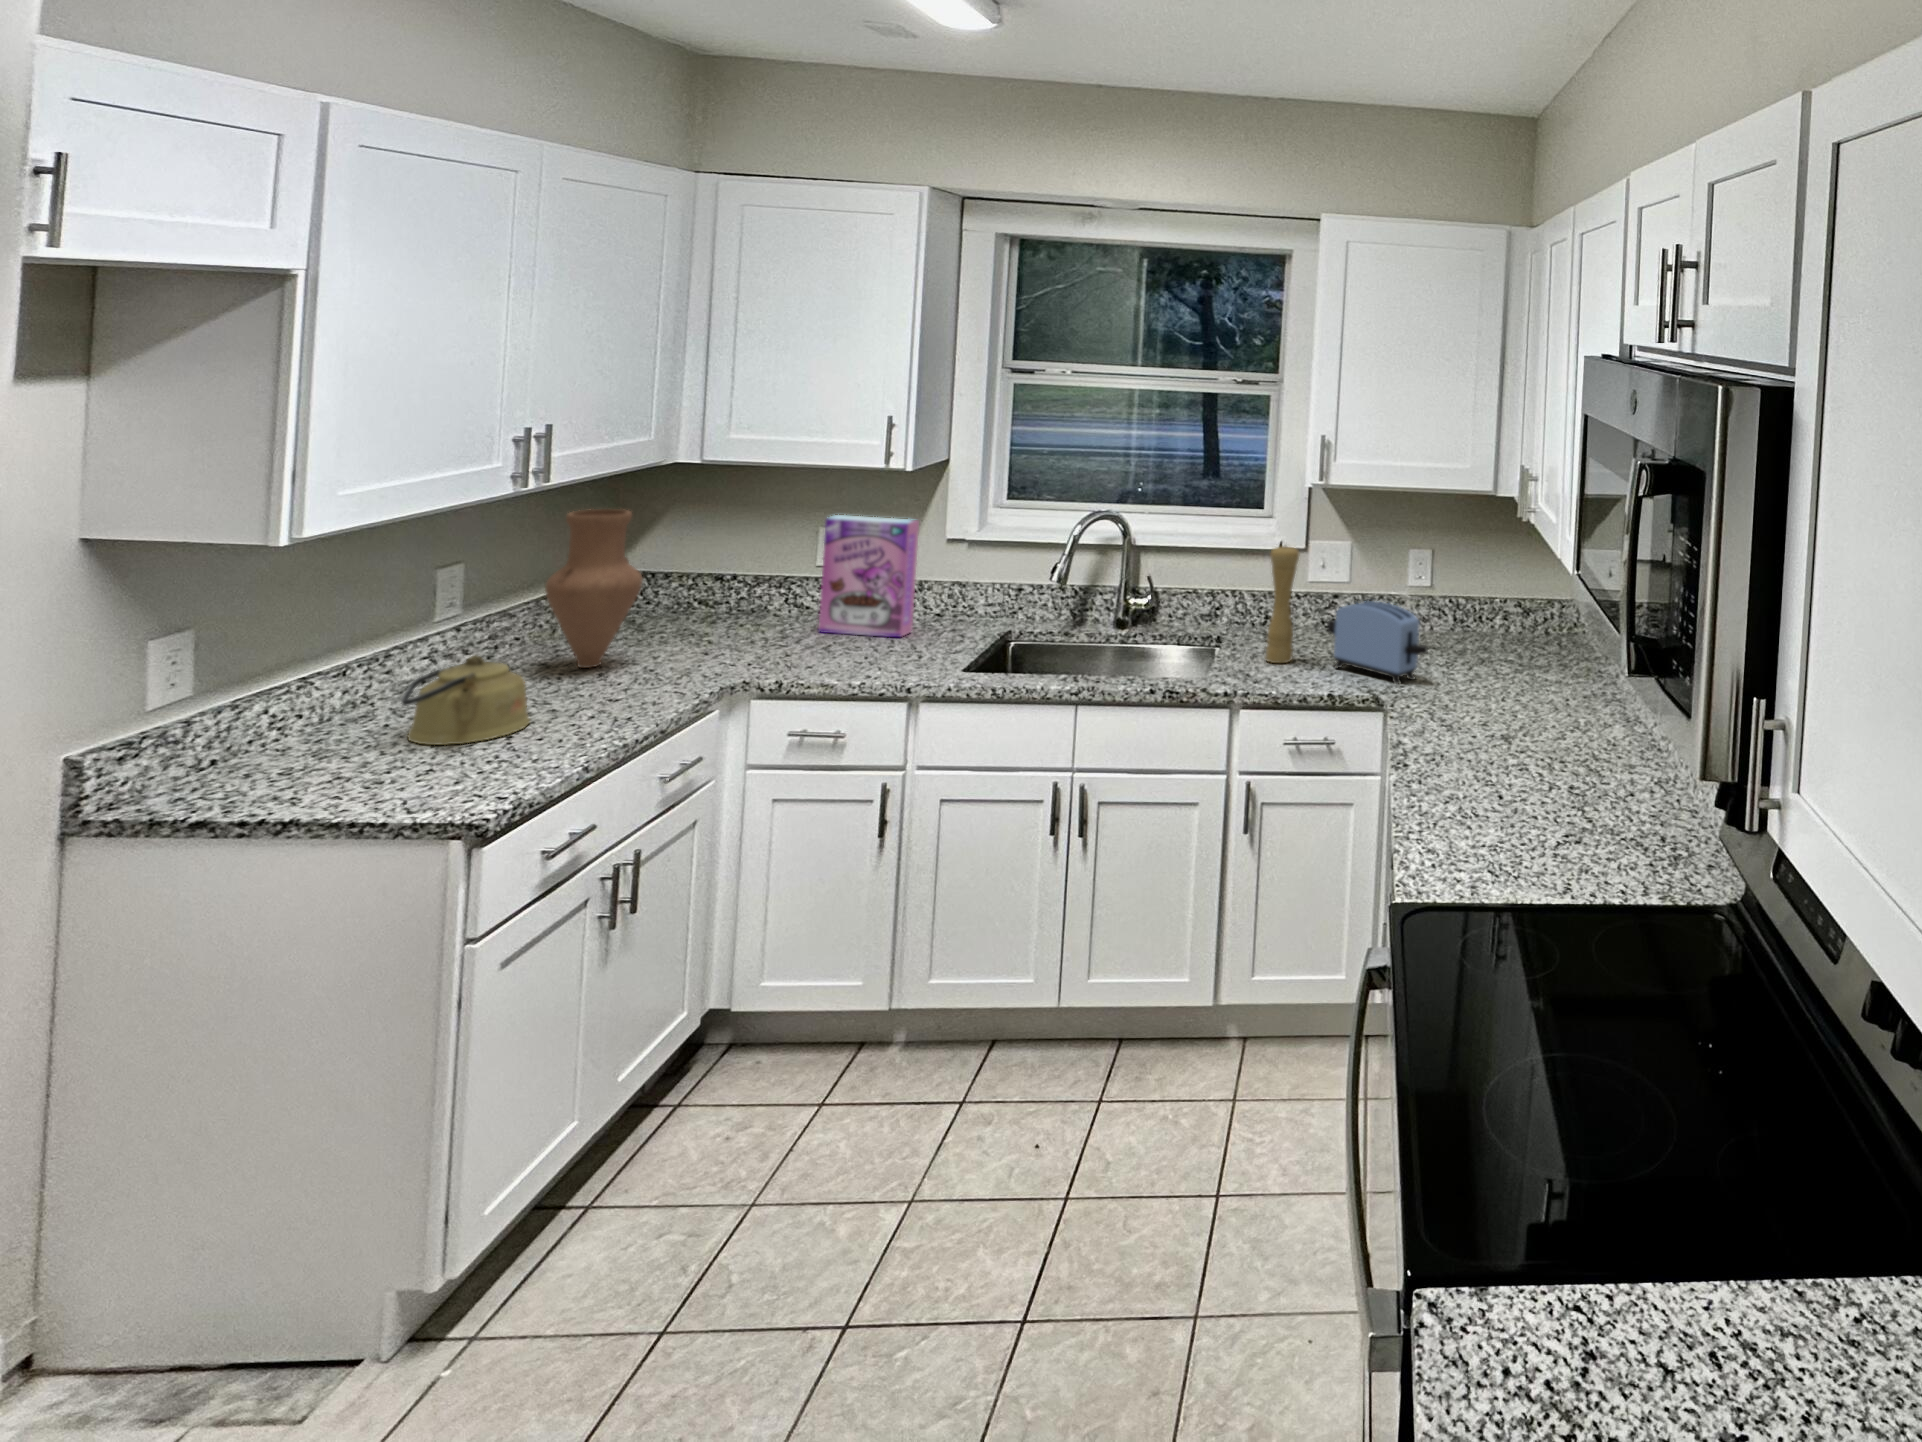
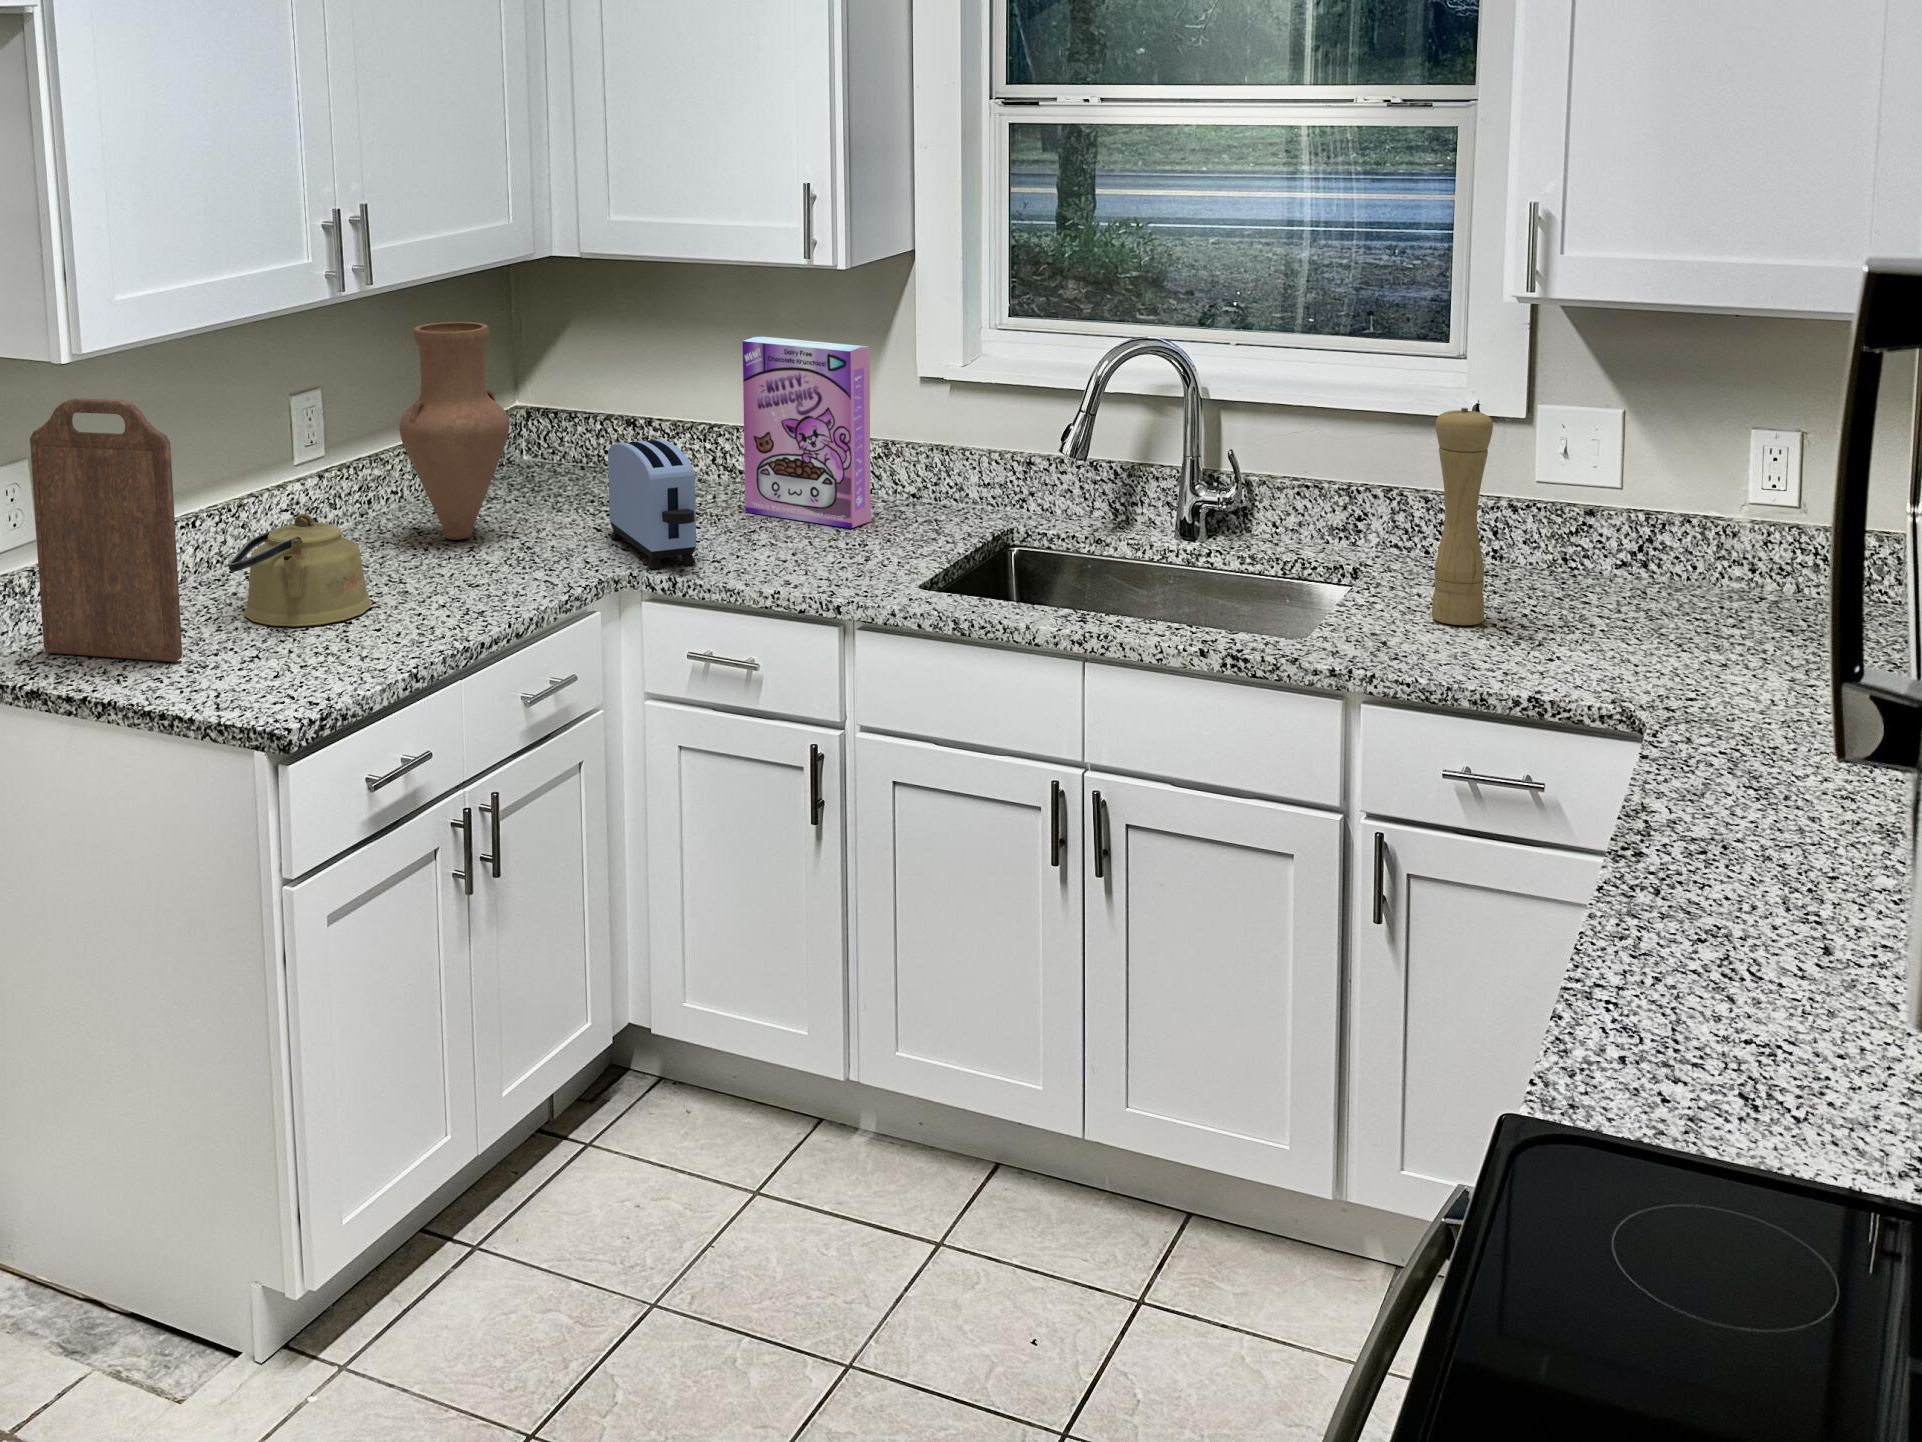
cutting board: none [201,575,372,790] -> present [30,398,182,662]
toaster: present [1327,601,1428,684] -> present [608,439,696,569]

